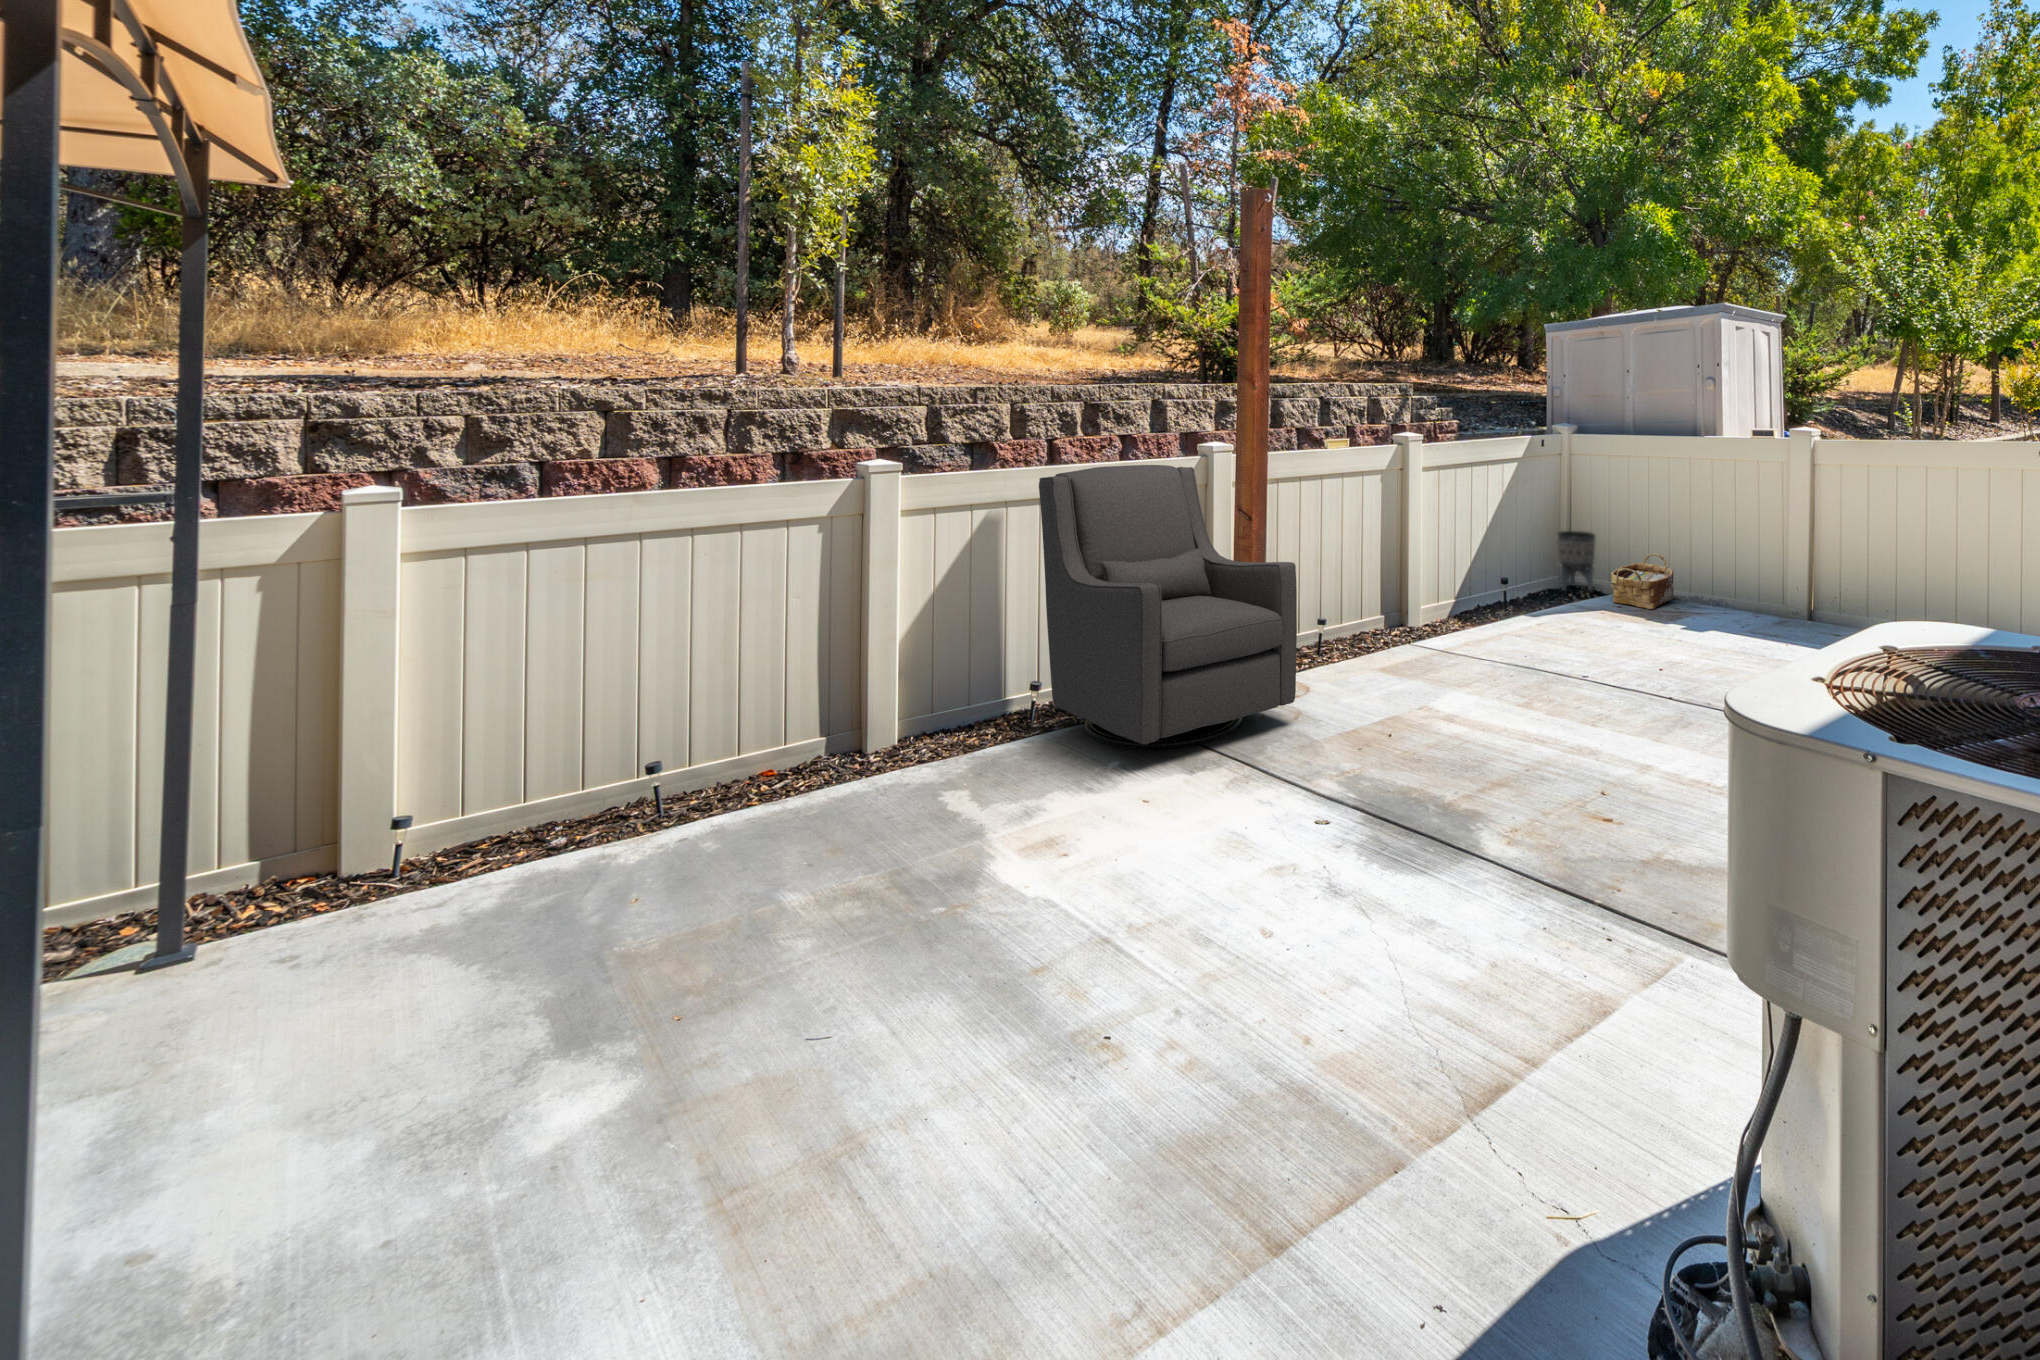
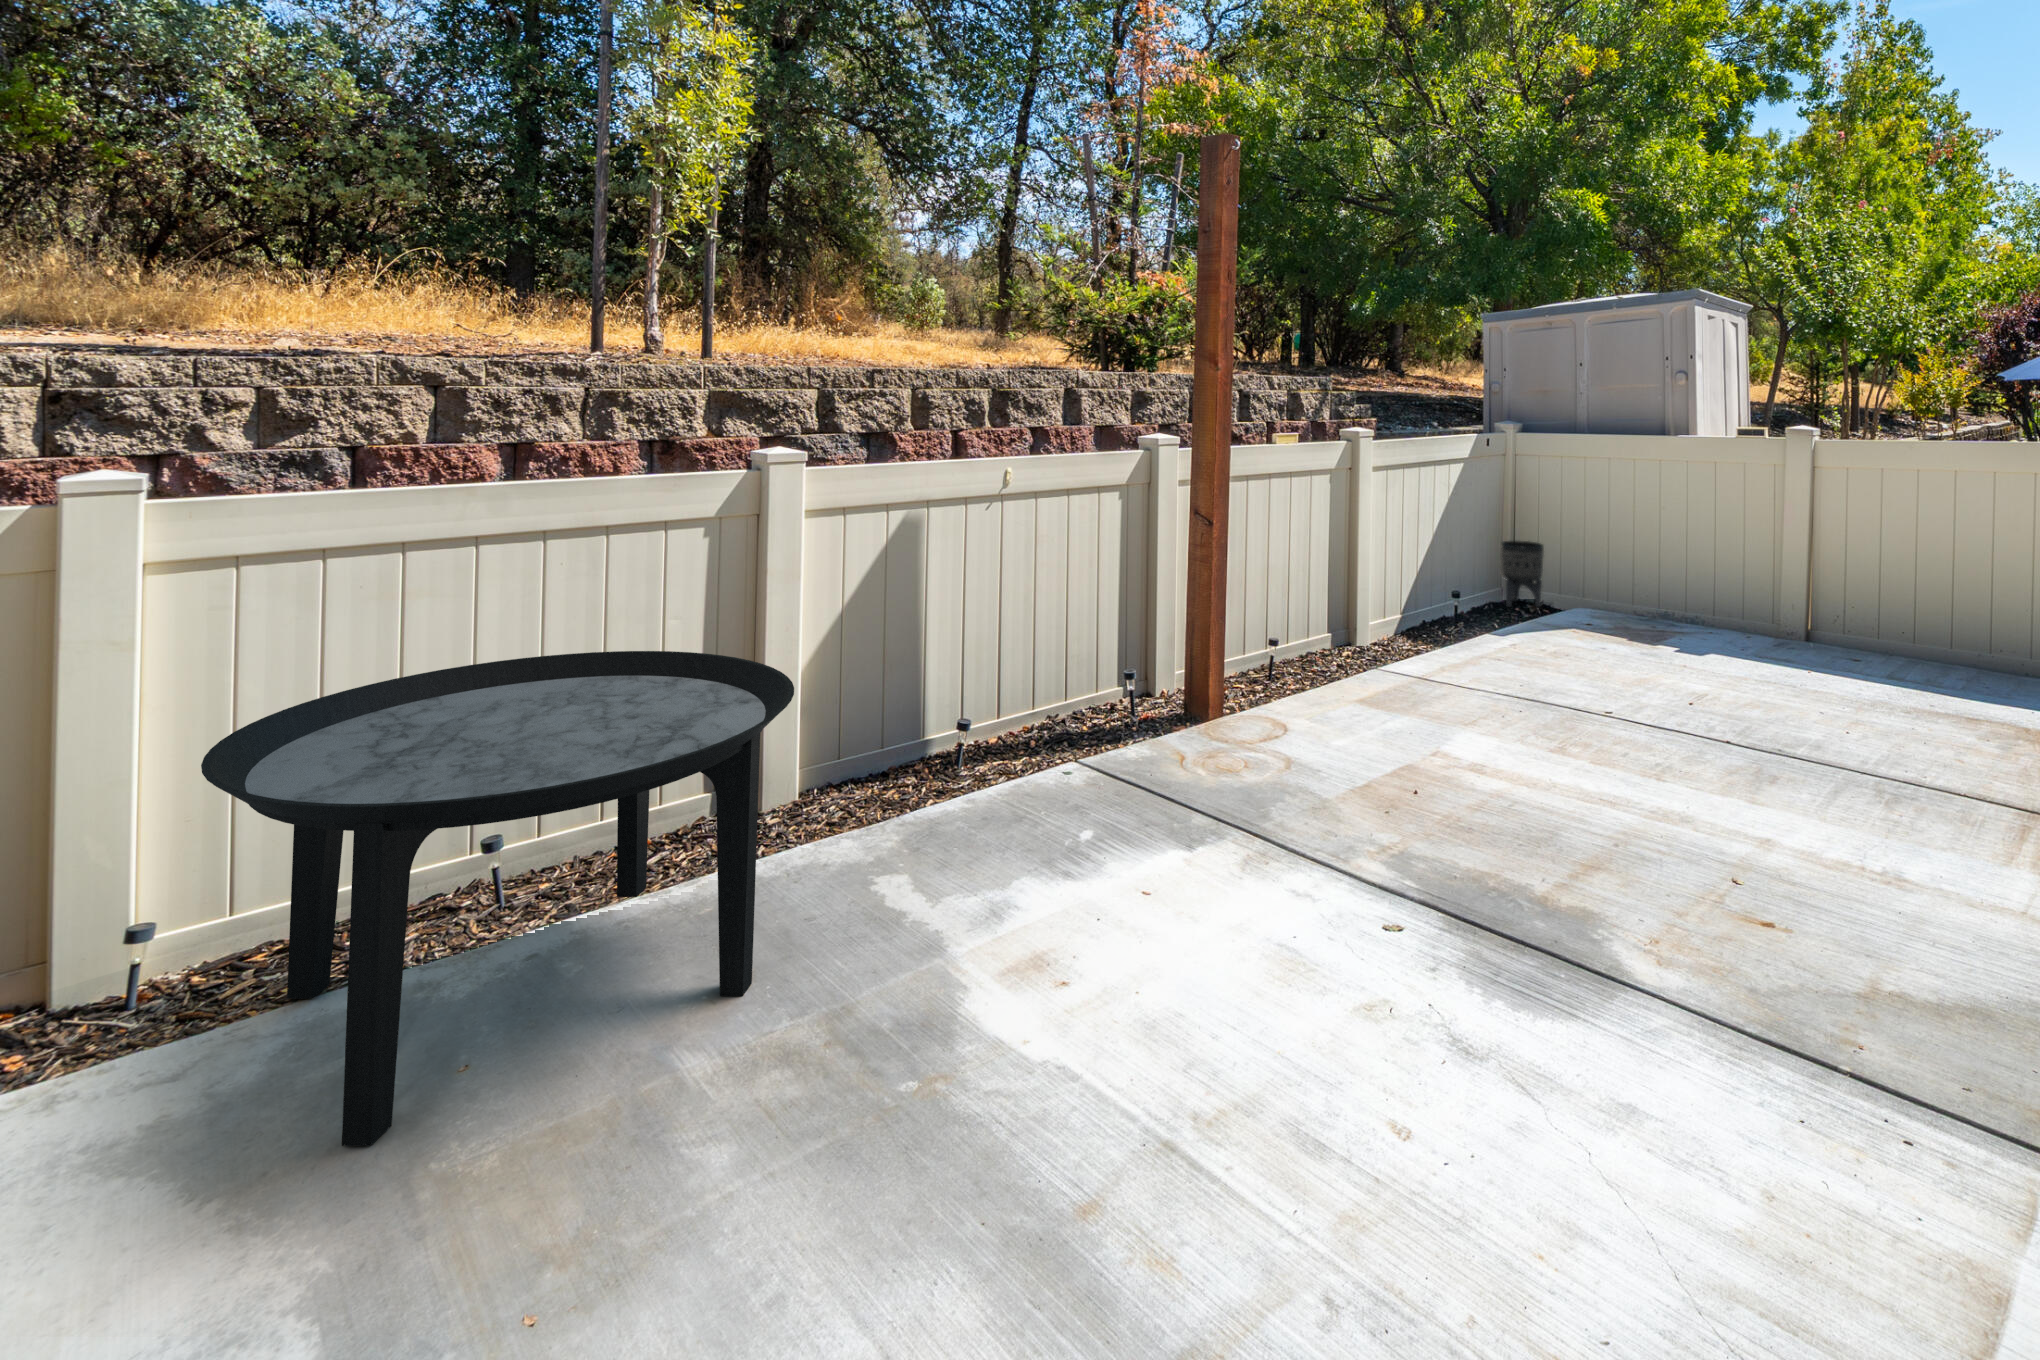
chair: present [1039,465,1297,749] -> none [965,460,1276,805]
woven basket: present [1611,553,1674,609] -> none [1568,566,1637,628]
round table: none [446,621,880,957] -> present [201,651,794,1146]

